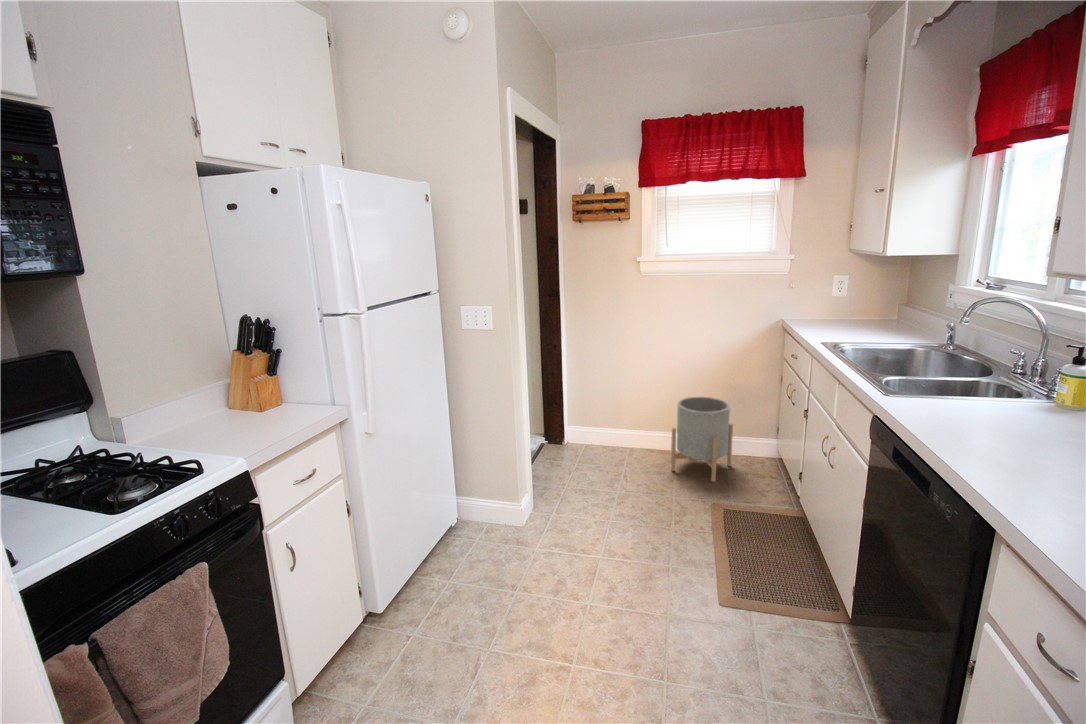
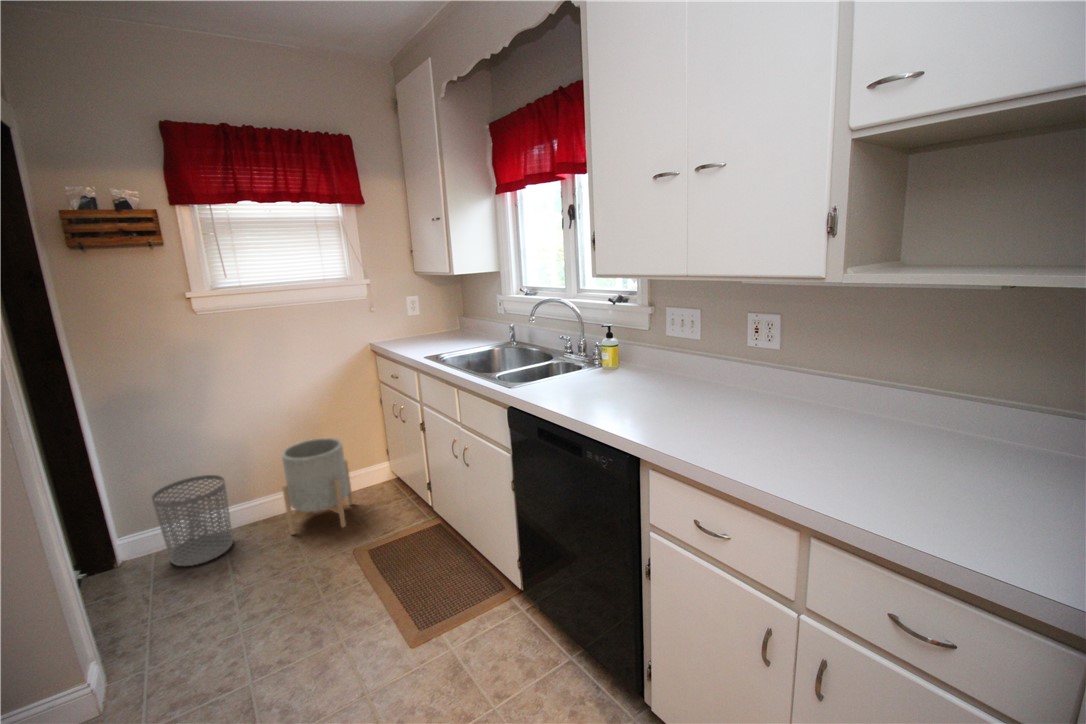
waste bin: none [587,400,634,465] -> present [152,475,233,566]

